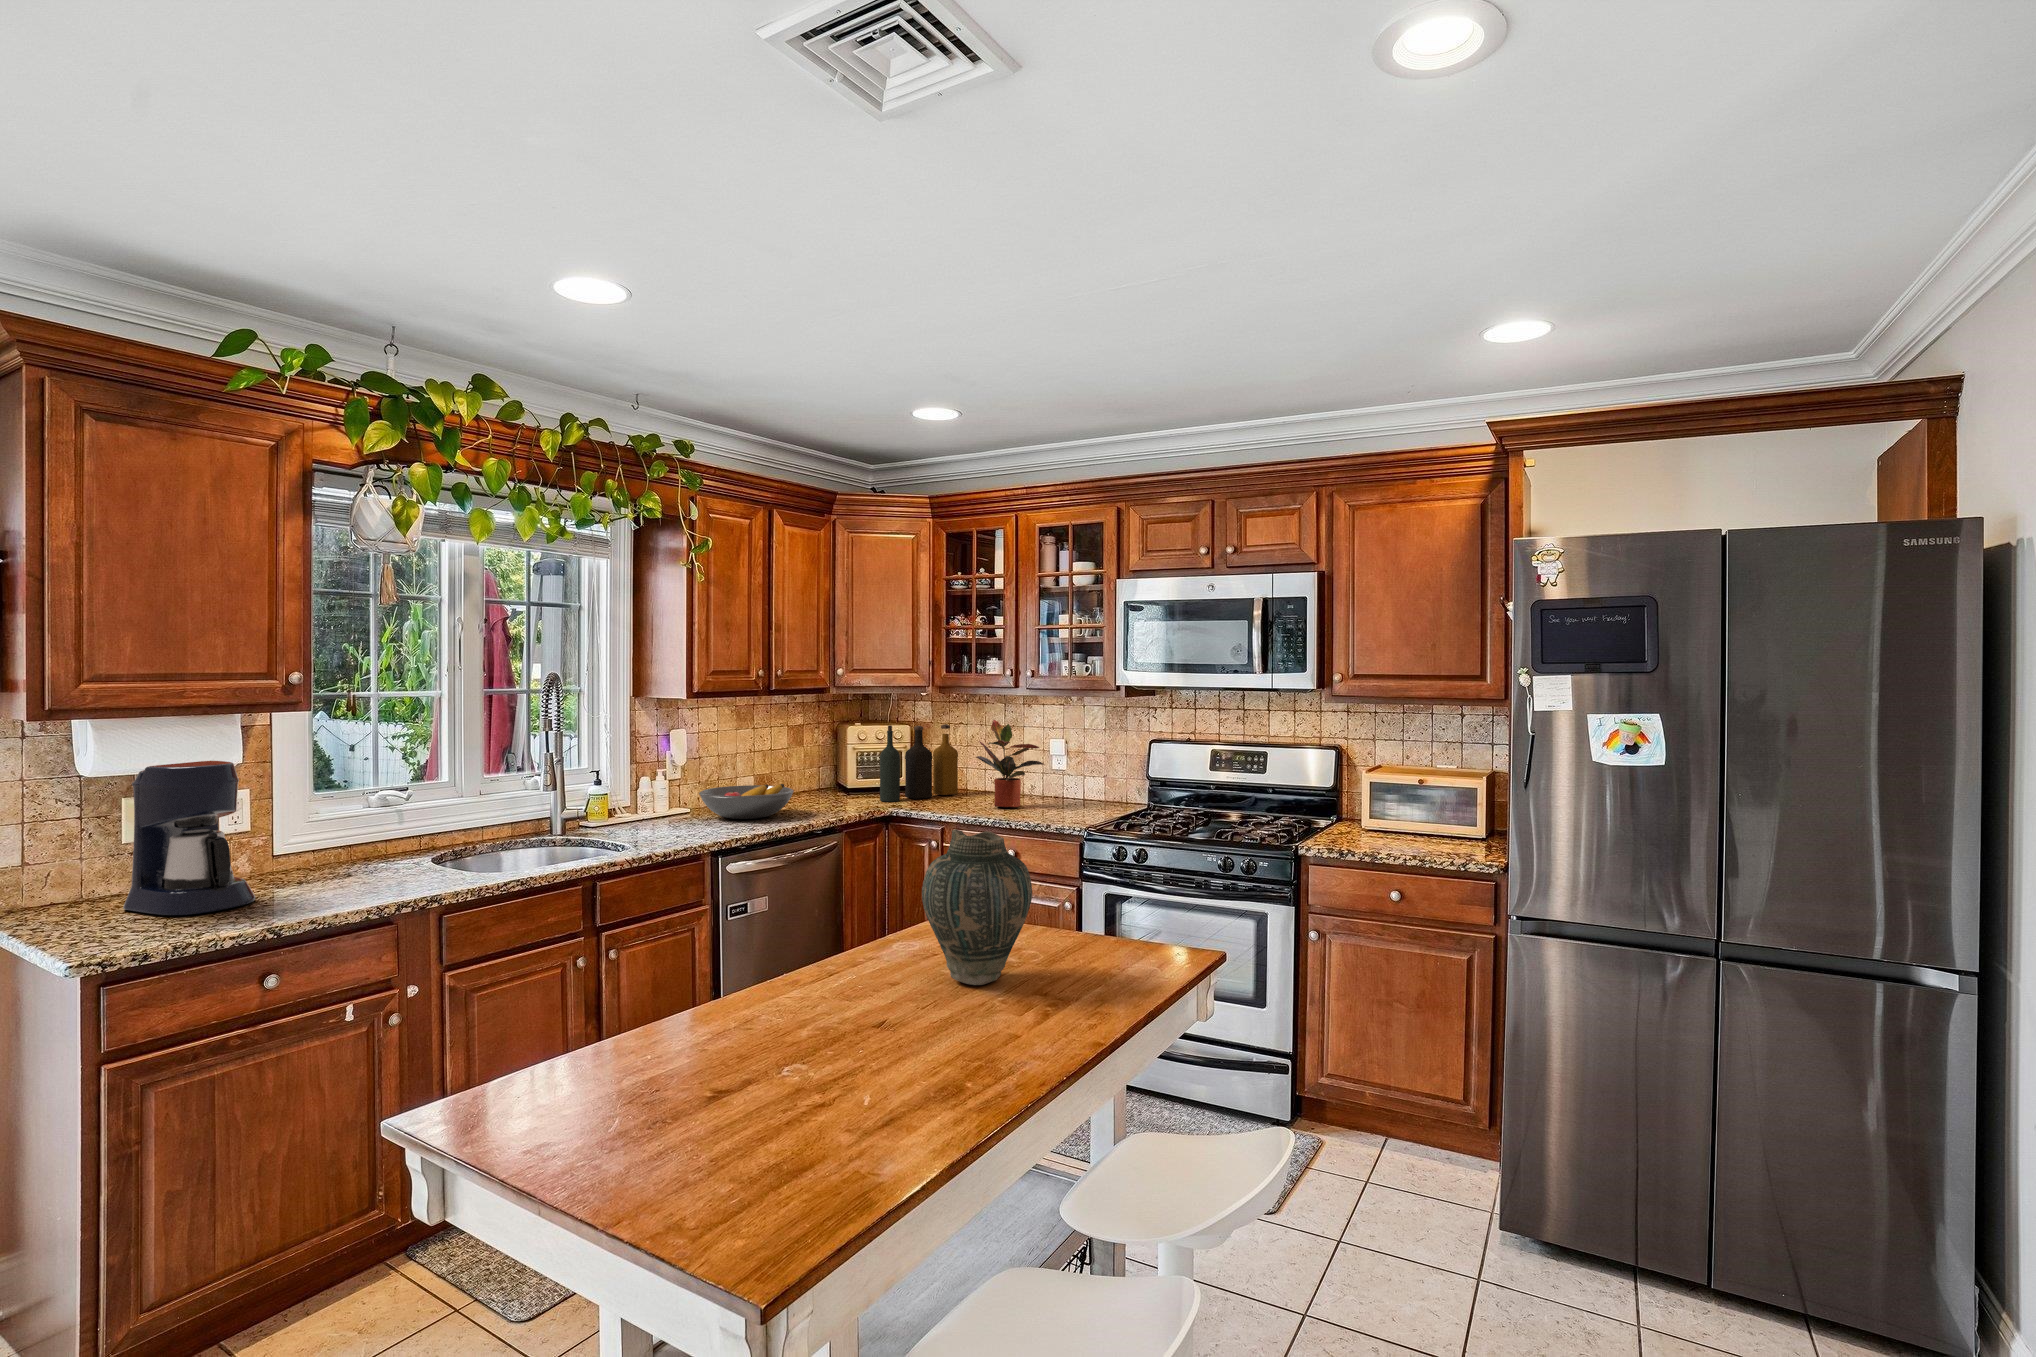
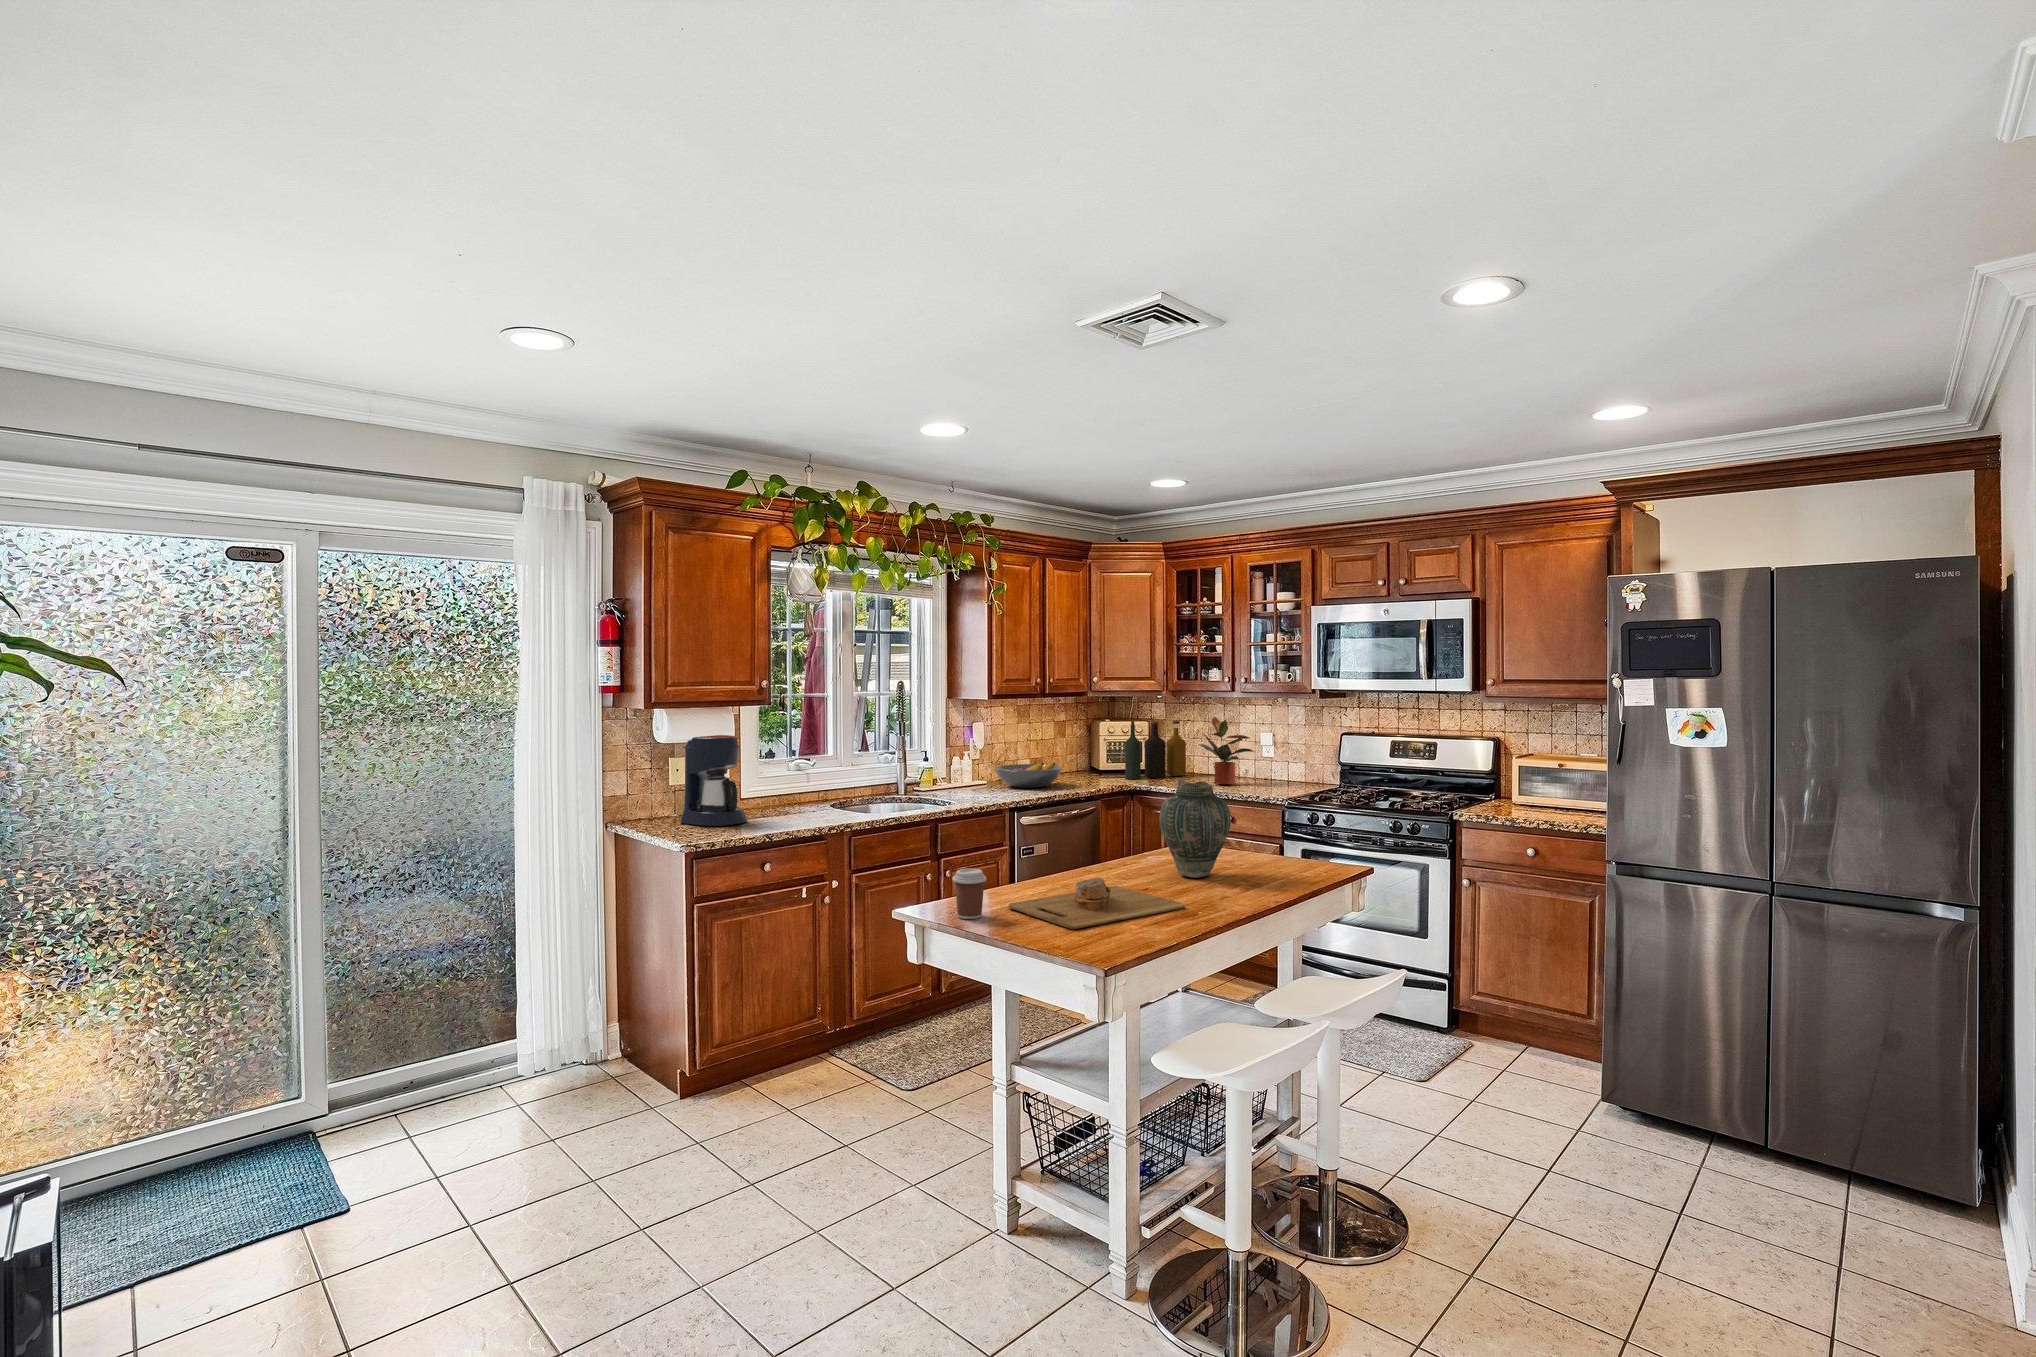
cutting board: none [649,1015,964,1143] -> present [1008,878,1185,929]
coffee cup: none [531,1024,601,1126] -> present [952,869,987,919]

